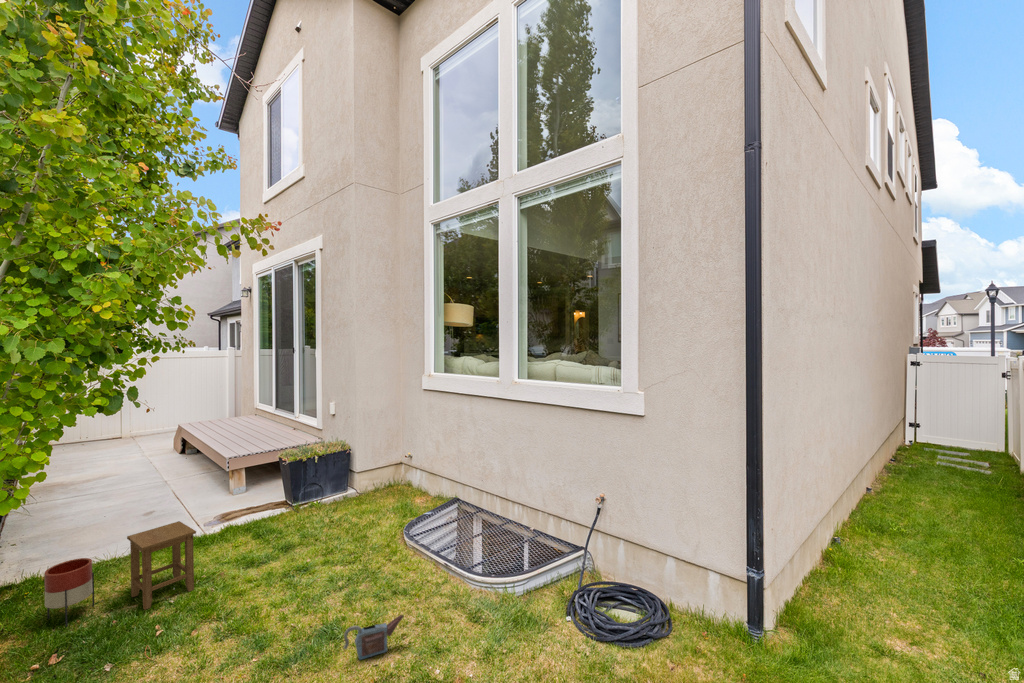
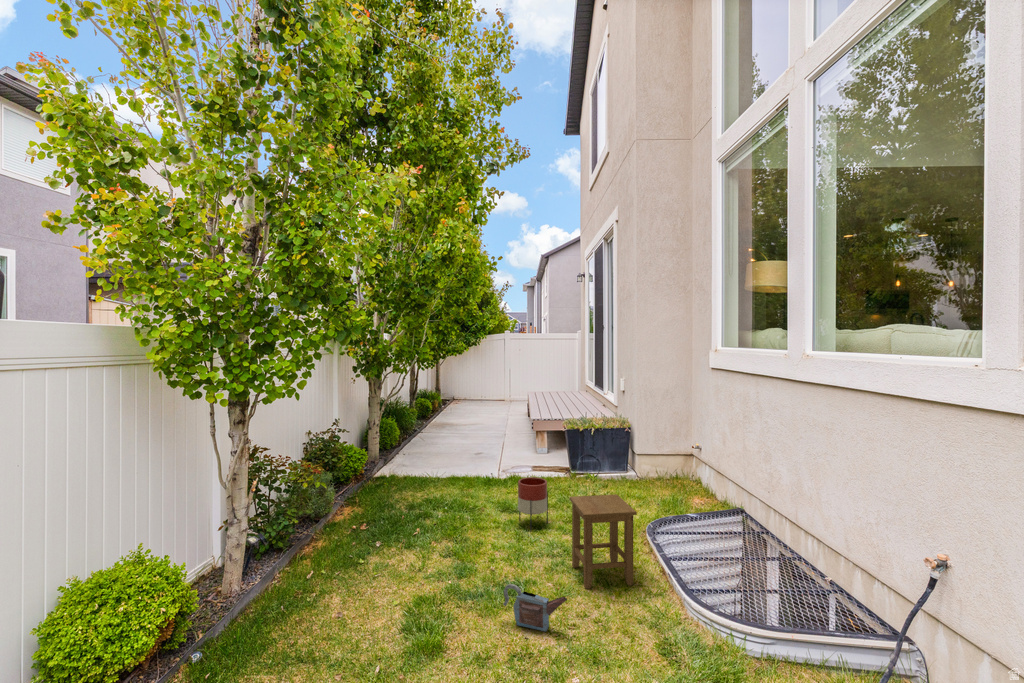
stool: present [127,521,196,610] -> present [570,494,637,589]
planter: present [44,558,94,627] -> present [518,477,548,531]

